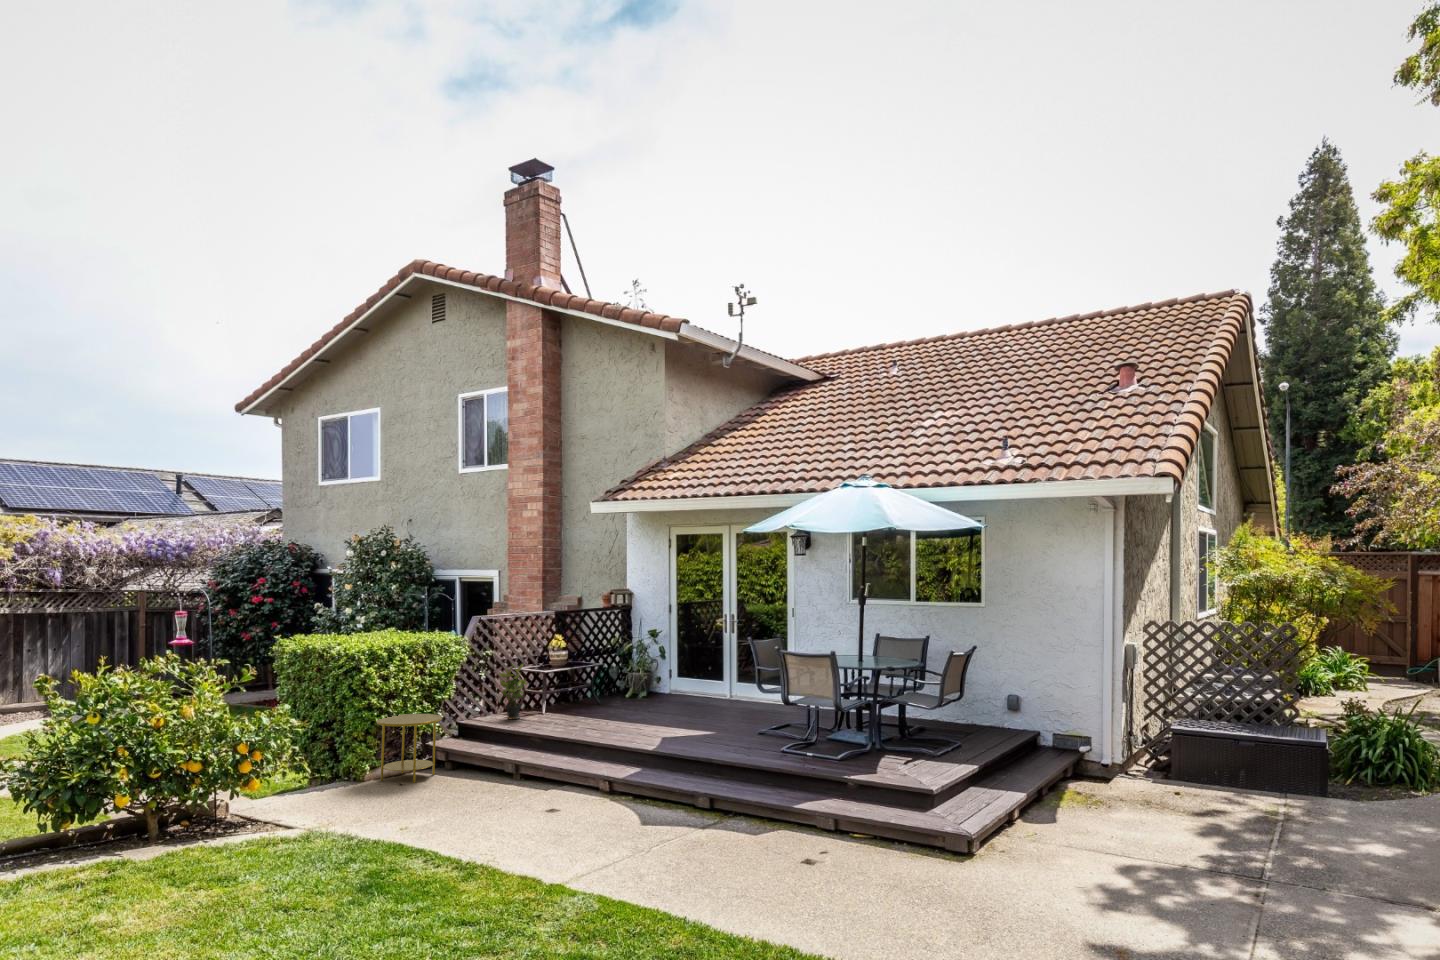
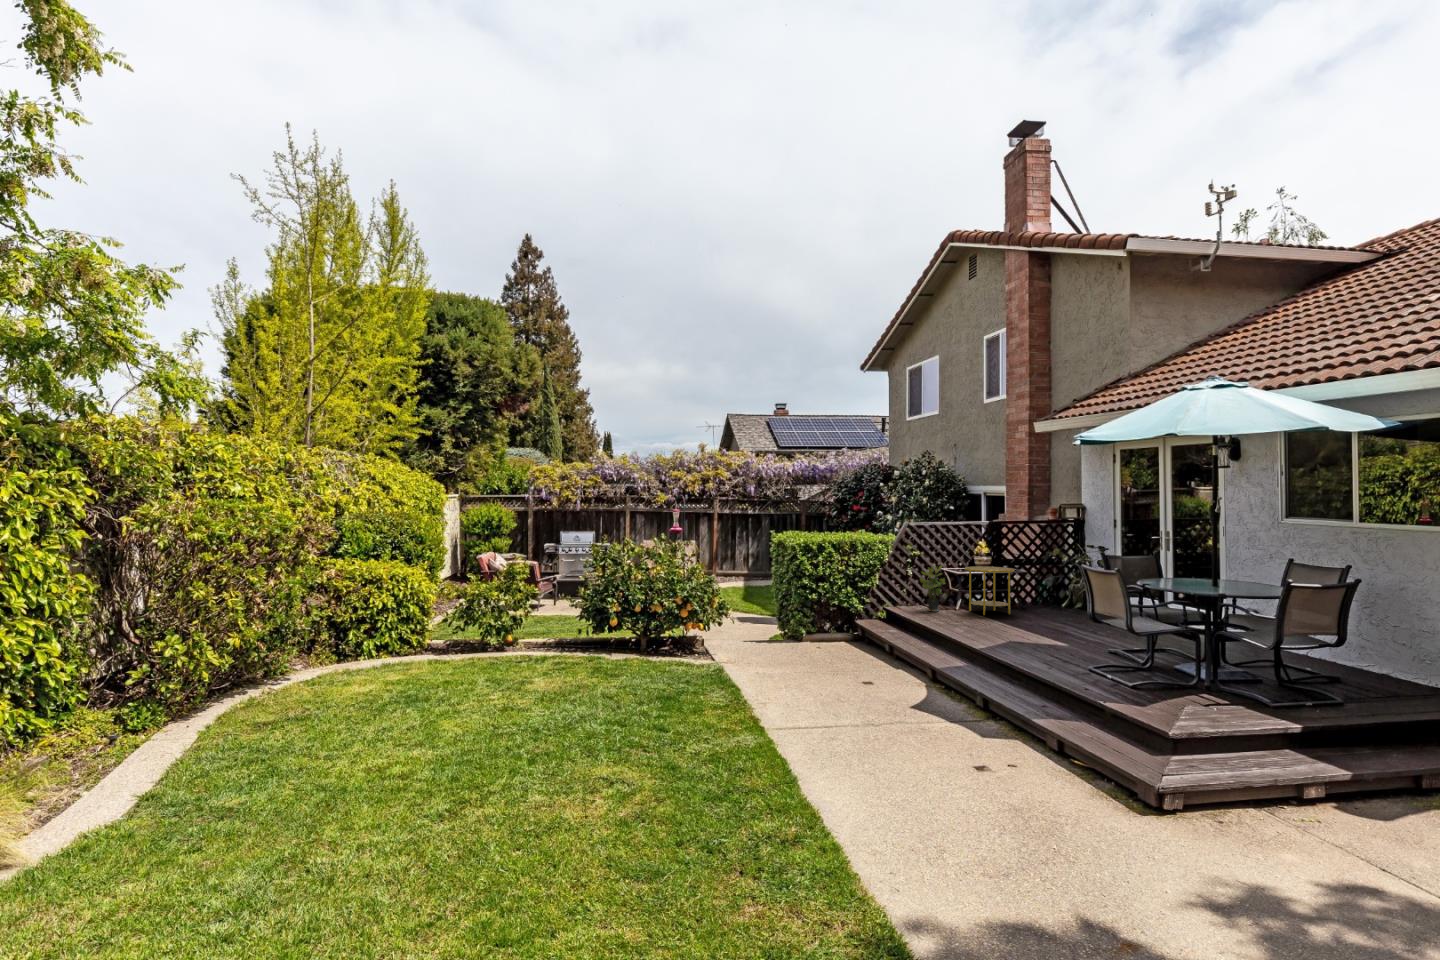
side table: present [377,714,442,783] -> present [965,566,1015,615]

